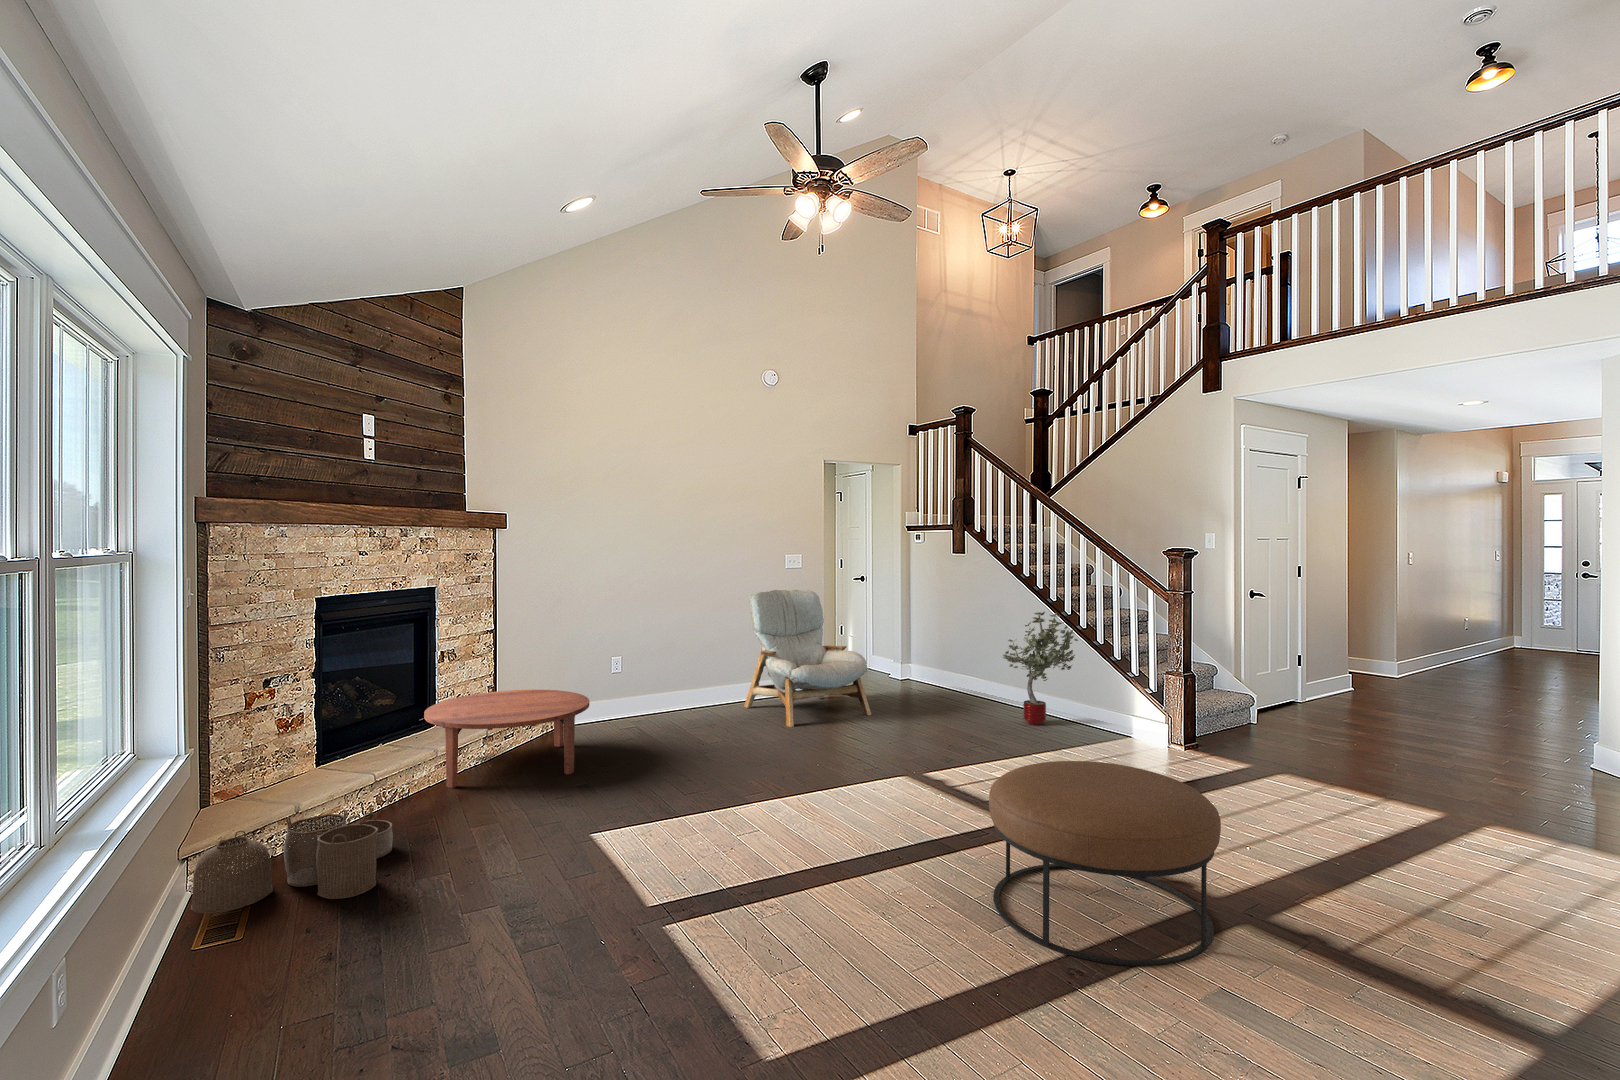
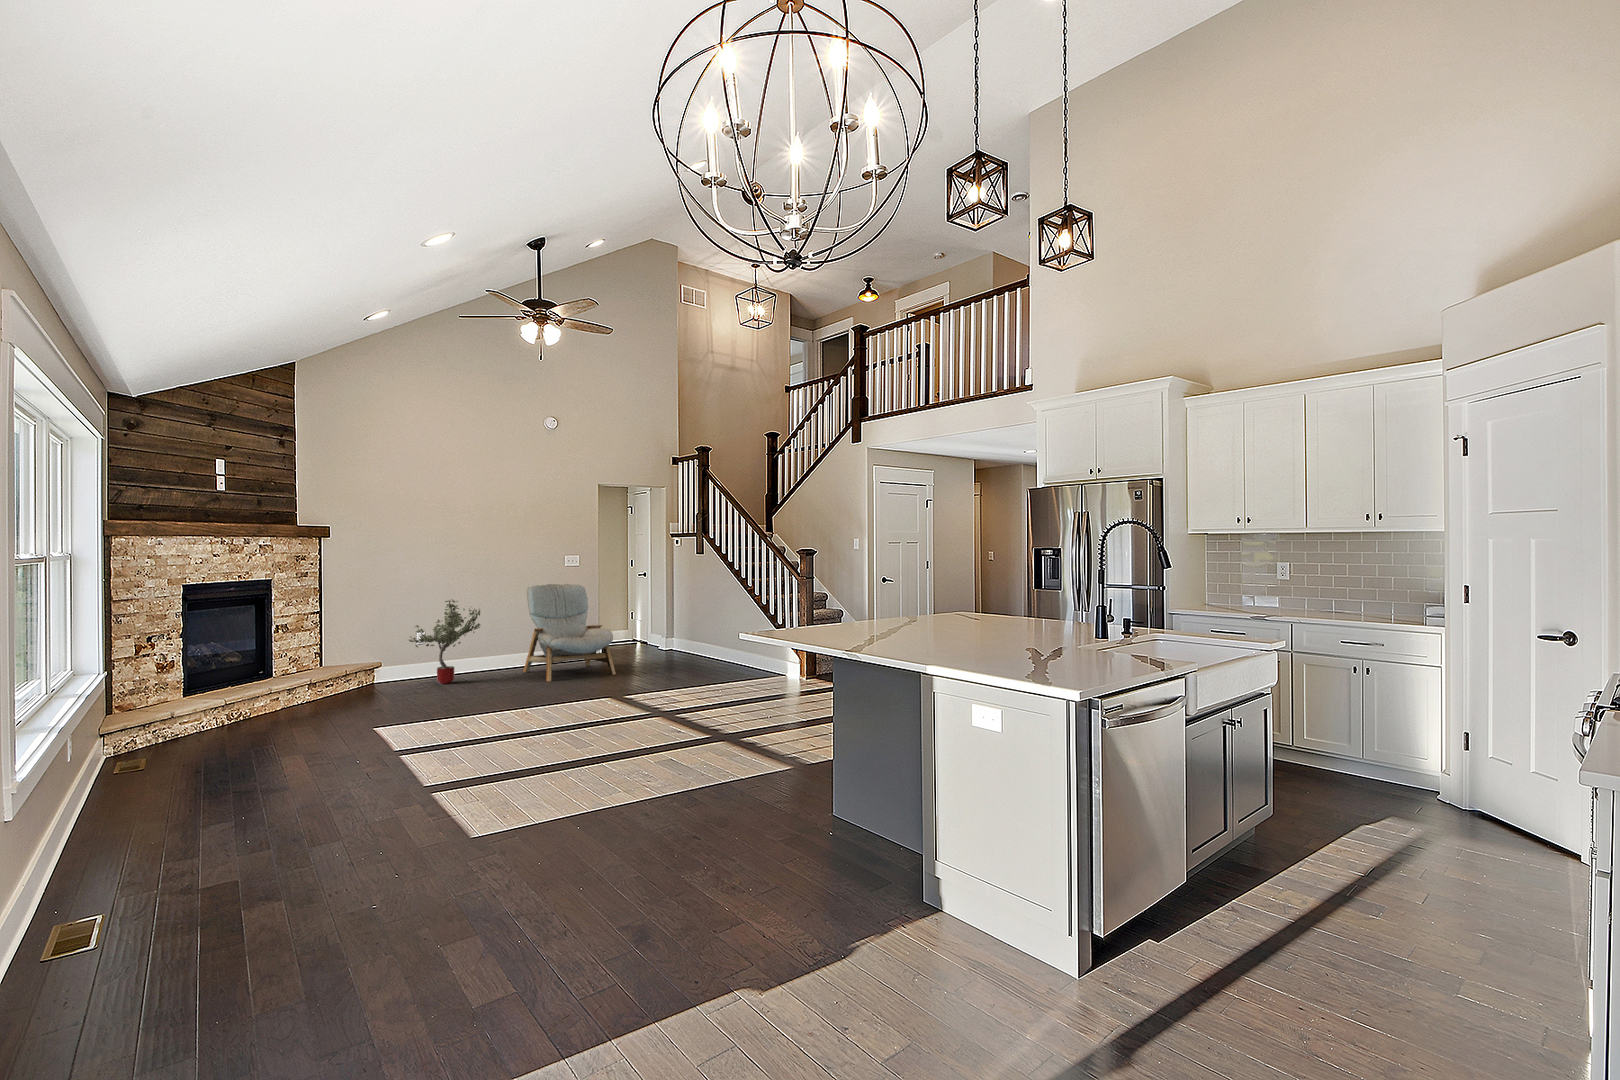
potted tree: present [1003,612,1078,725] -> present [409,600,480,684]
coffee table: present [424,690,589,788] -> none [262,654,387,715]
ottoman: present [989,761,1221,966] -> none [589,671,708,761]
woven basket: present [191,809,393,914] -> none [109,710,237,763]

